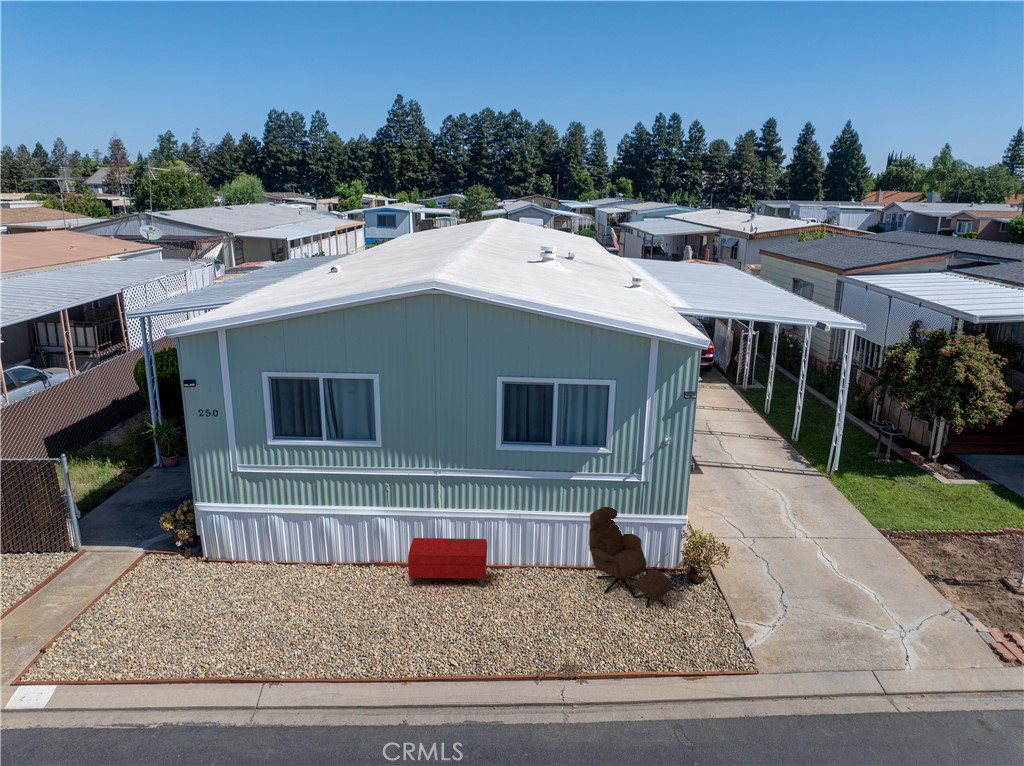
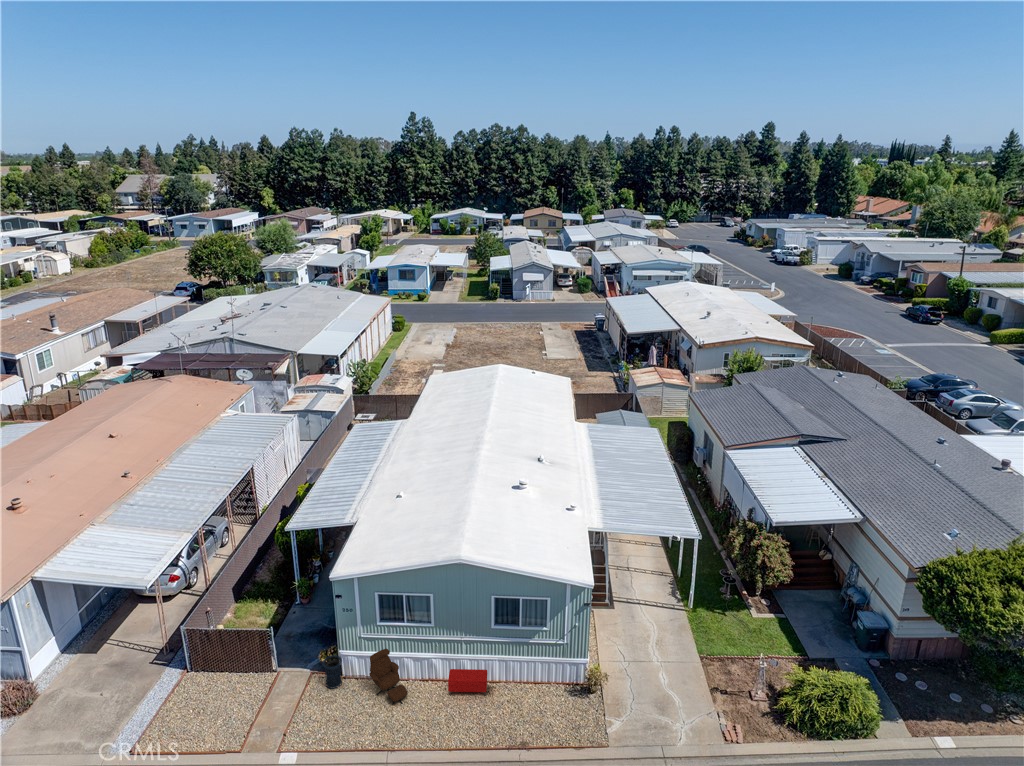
lounge chair: present [589,507,673,608] -> present [369,649,408,705]
trash can: none [156,513,200,576] -> present [323,655,342,689]

